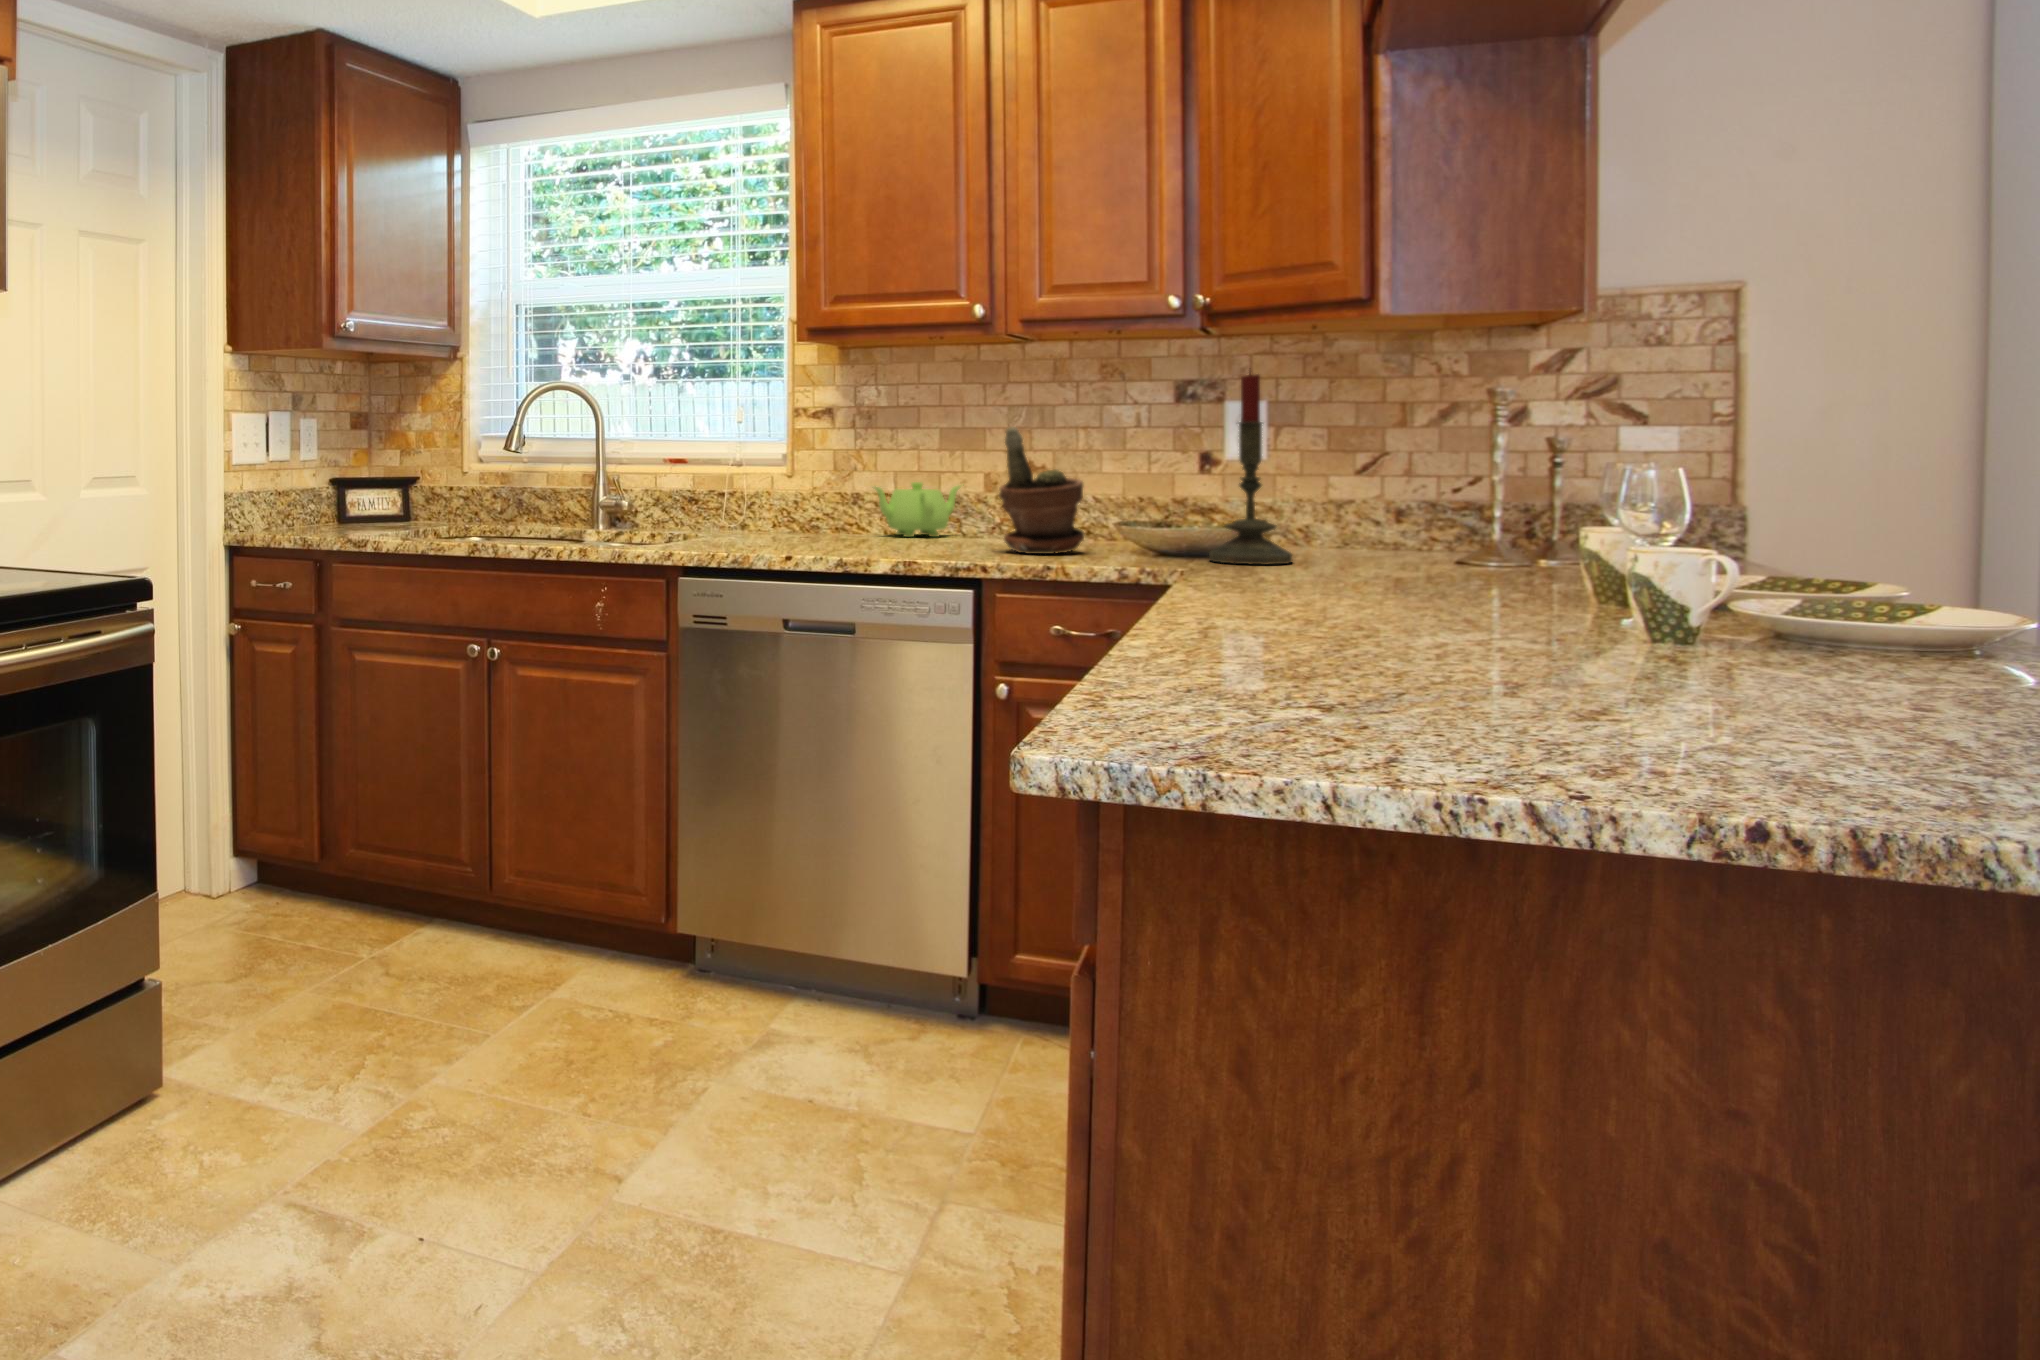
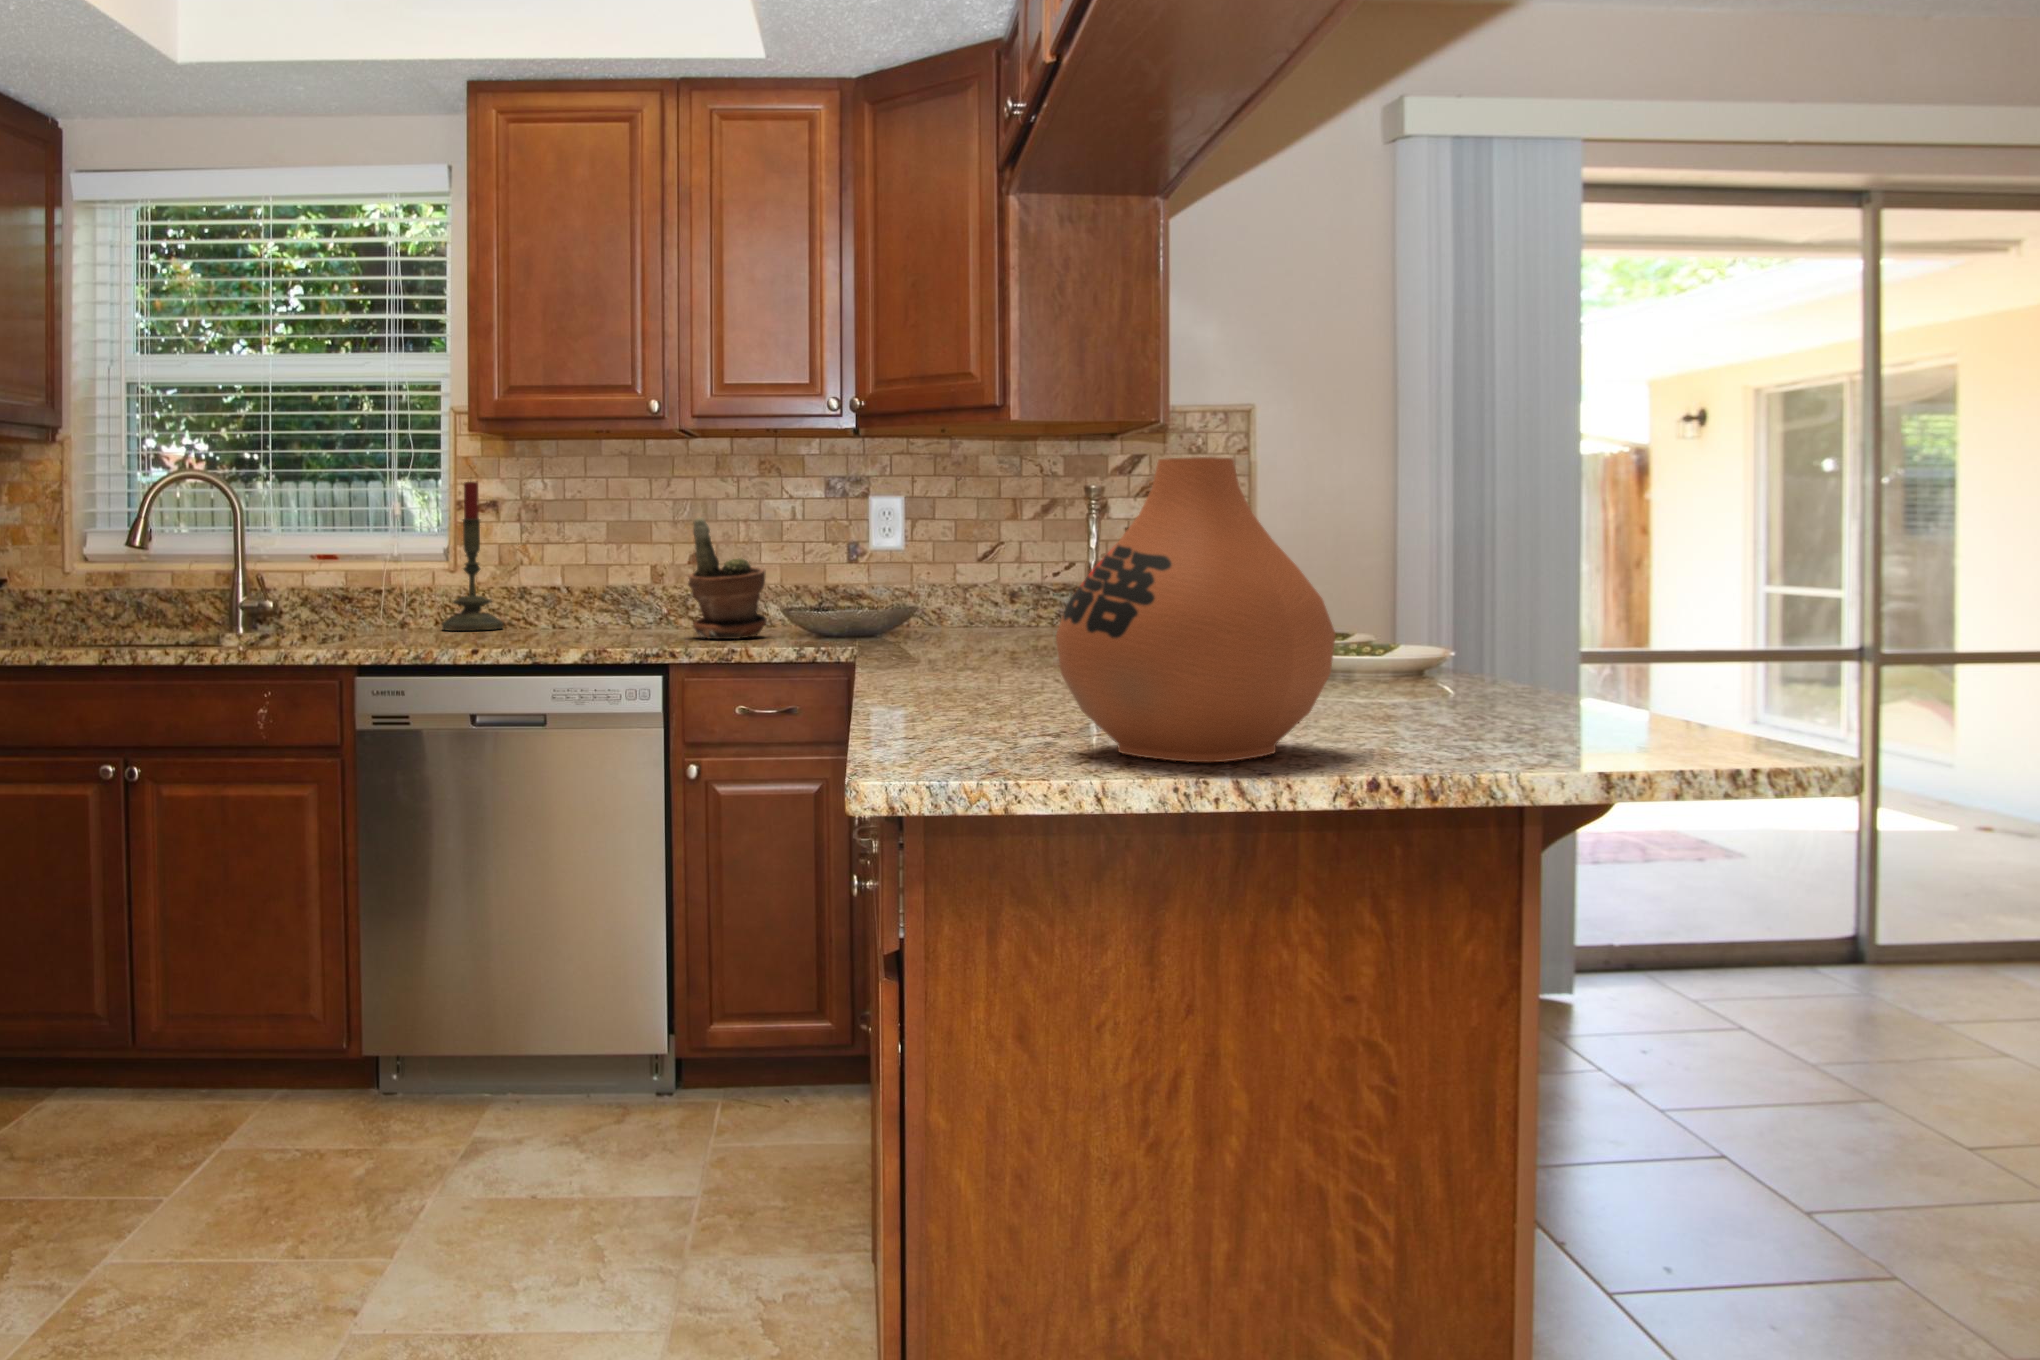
candle: present [1209,374,1292,565] -> present [442,481,504,631]
vase: none [1304,375,1734,772] -> present [1056,457,1335,762]
teapot: present [875,482,961,537] -> none [551,575,642,630]

